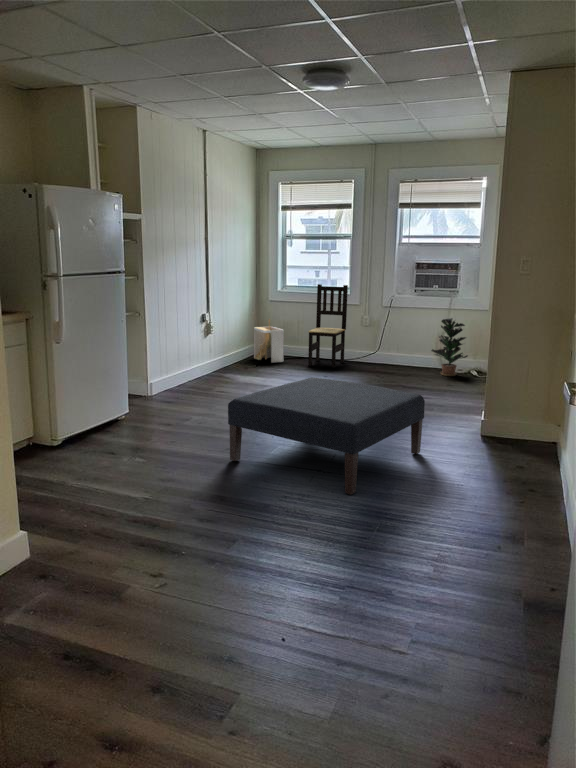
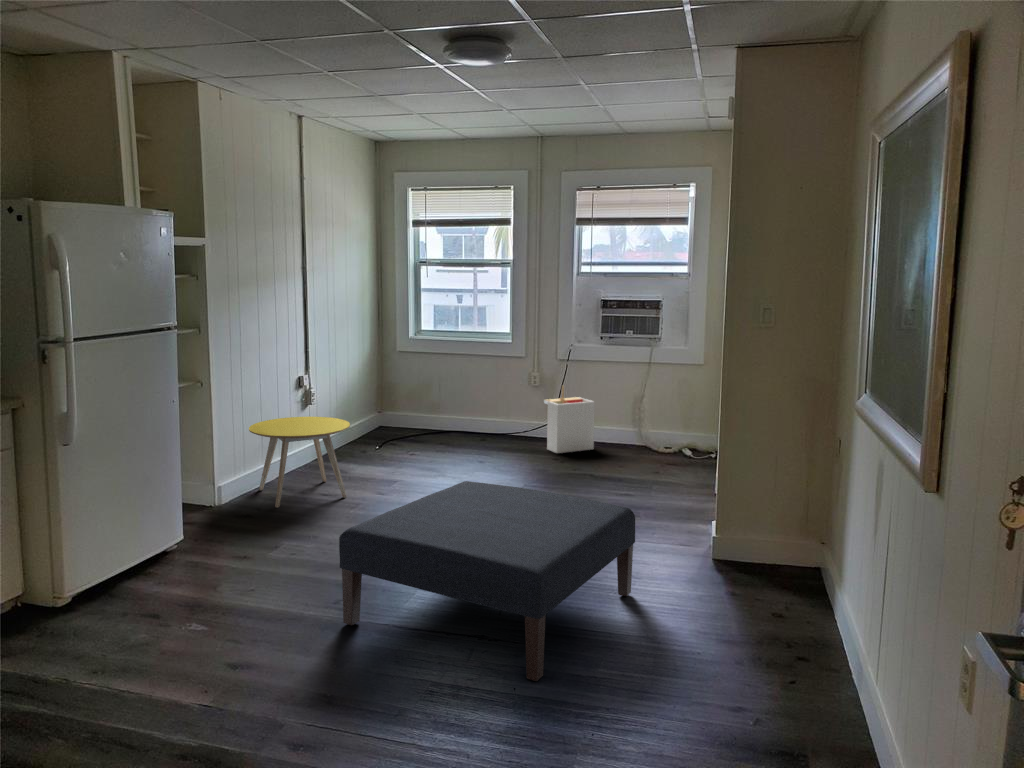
dining chair: present [308,284,348,368] -> none [455,329,509,448]
potted plant: present [432,318,468,376] -> none [627,376,679,457]
storage bin: present [254,319,284,363] -> present [544,386,595,453]
side table: none [170,340,236,398] -> present [249,417,350,507]

